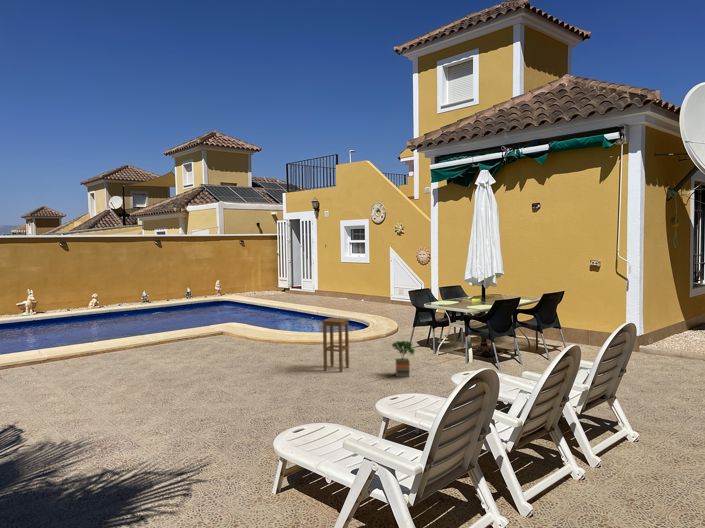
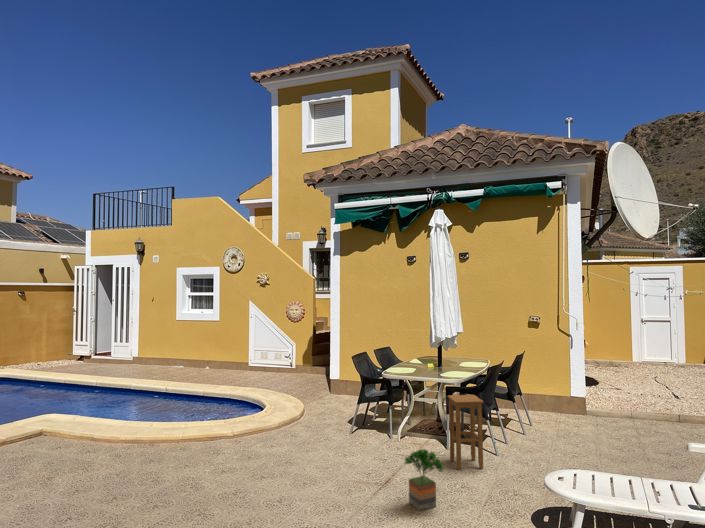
stool: present [322,318,349,372] -> present [447,395,484,470]

